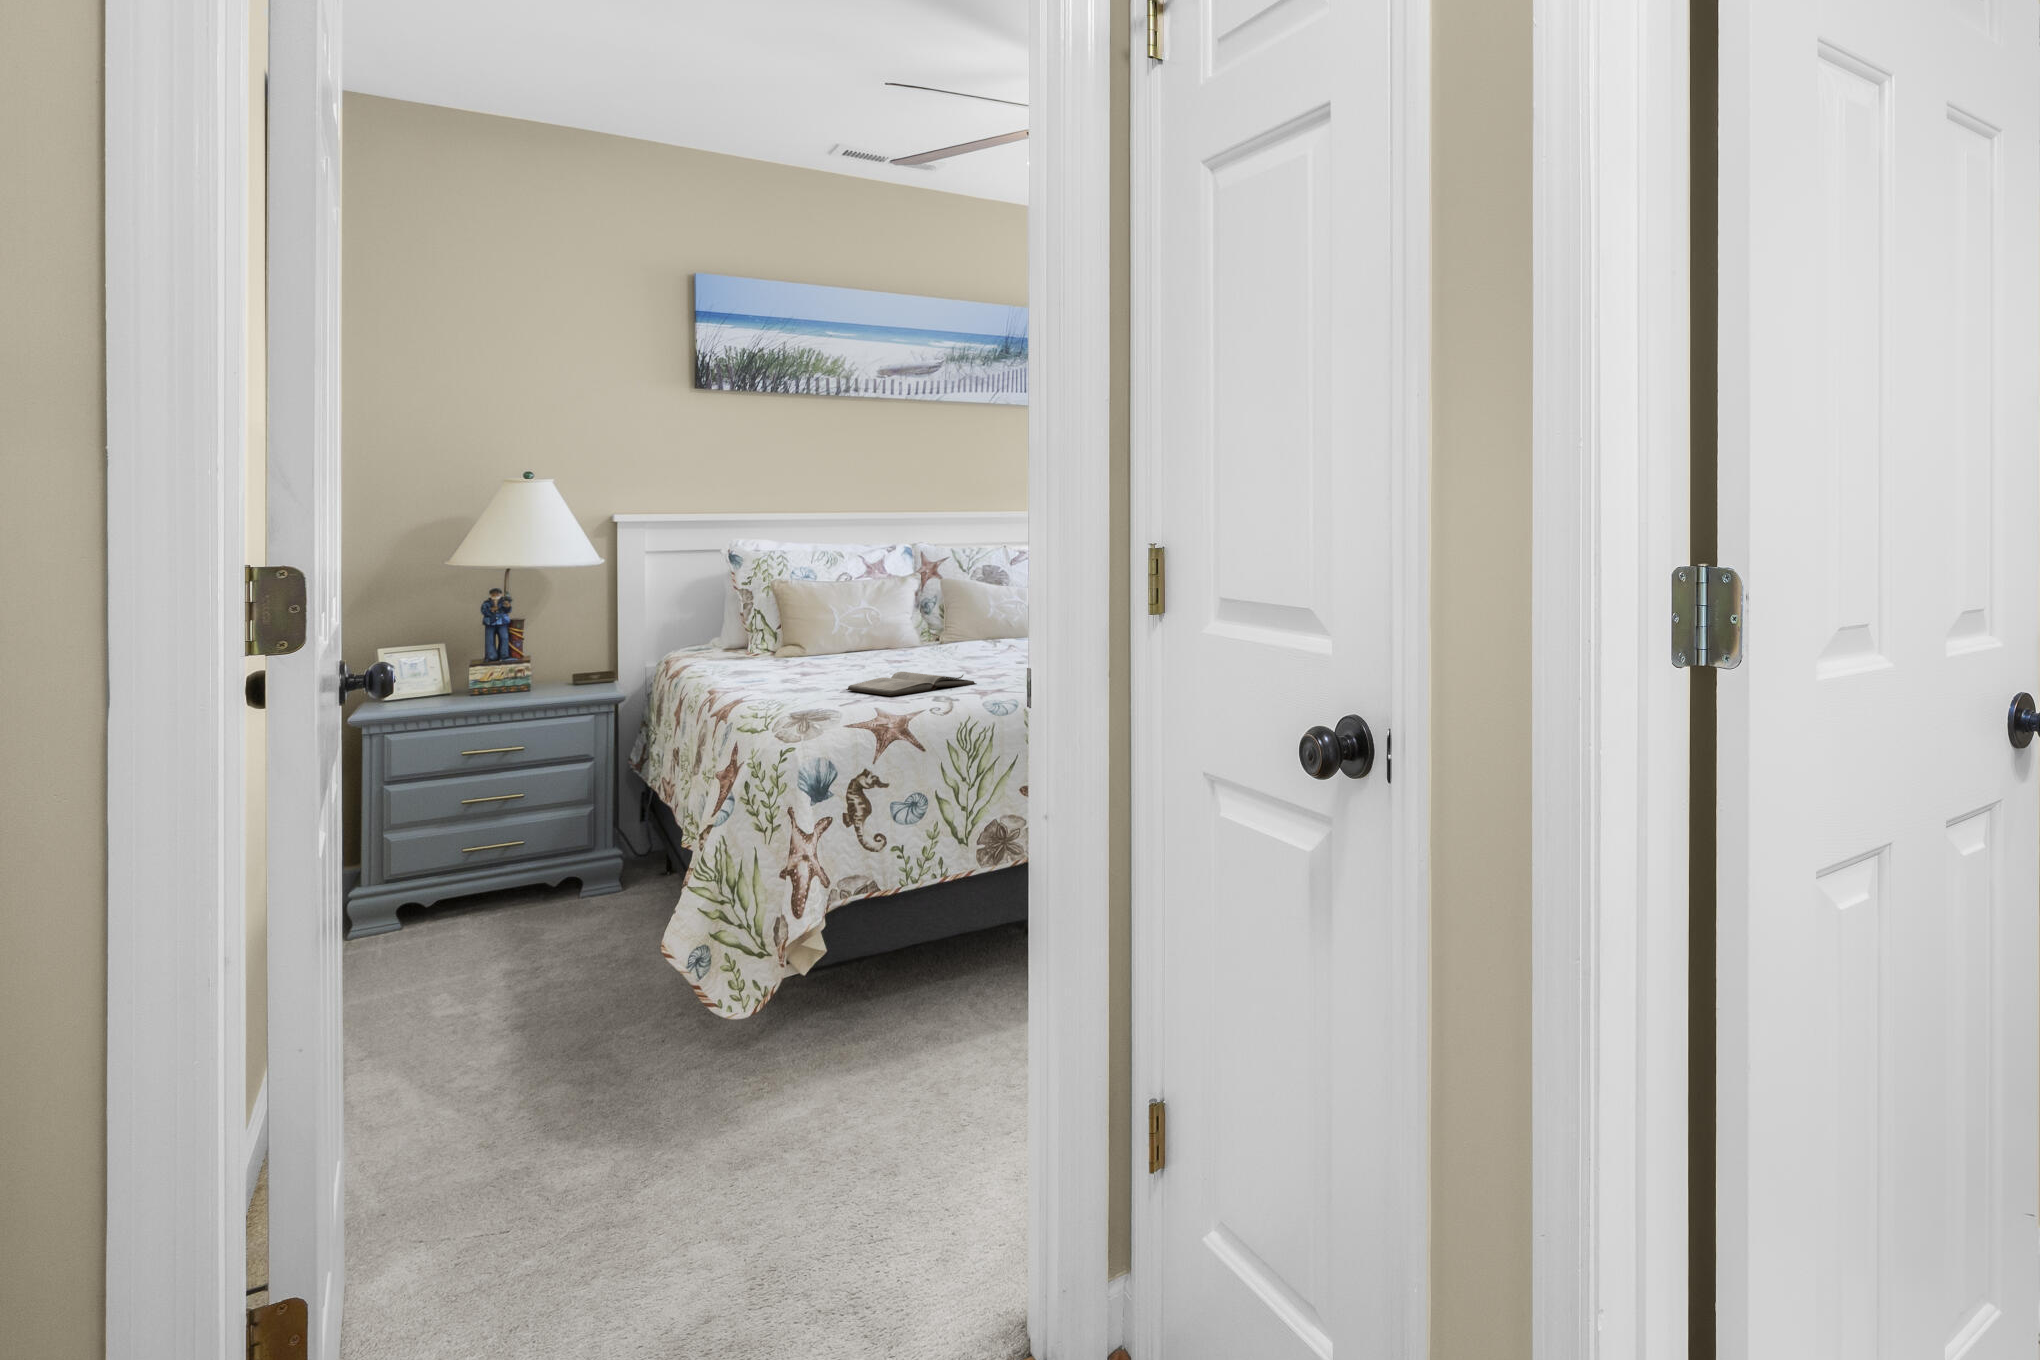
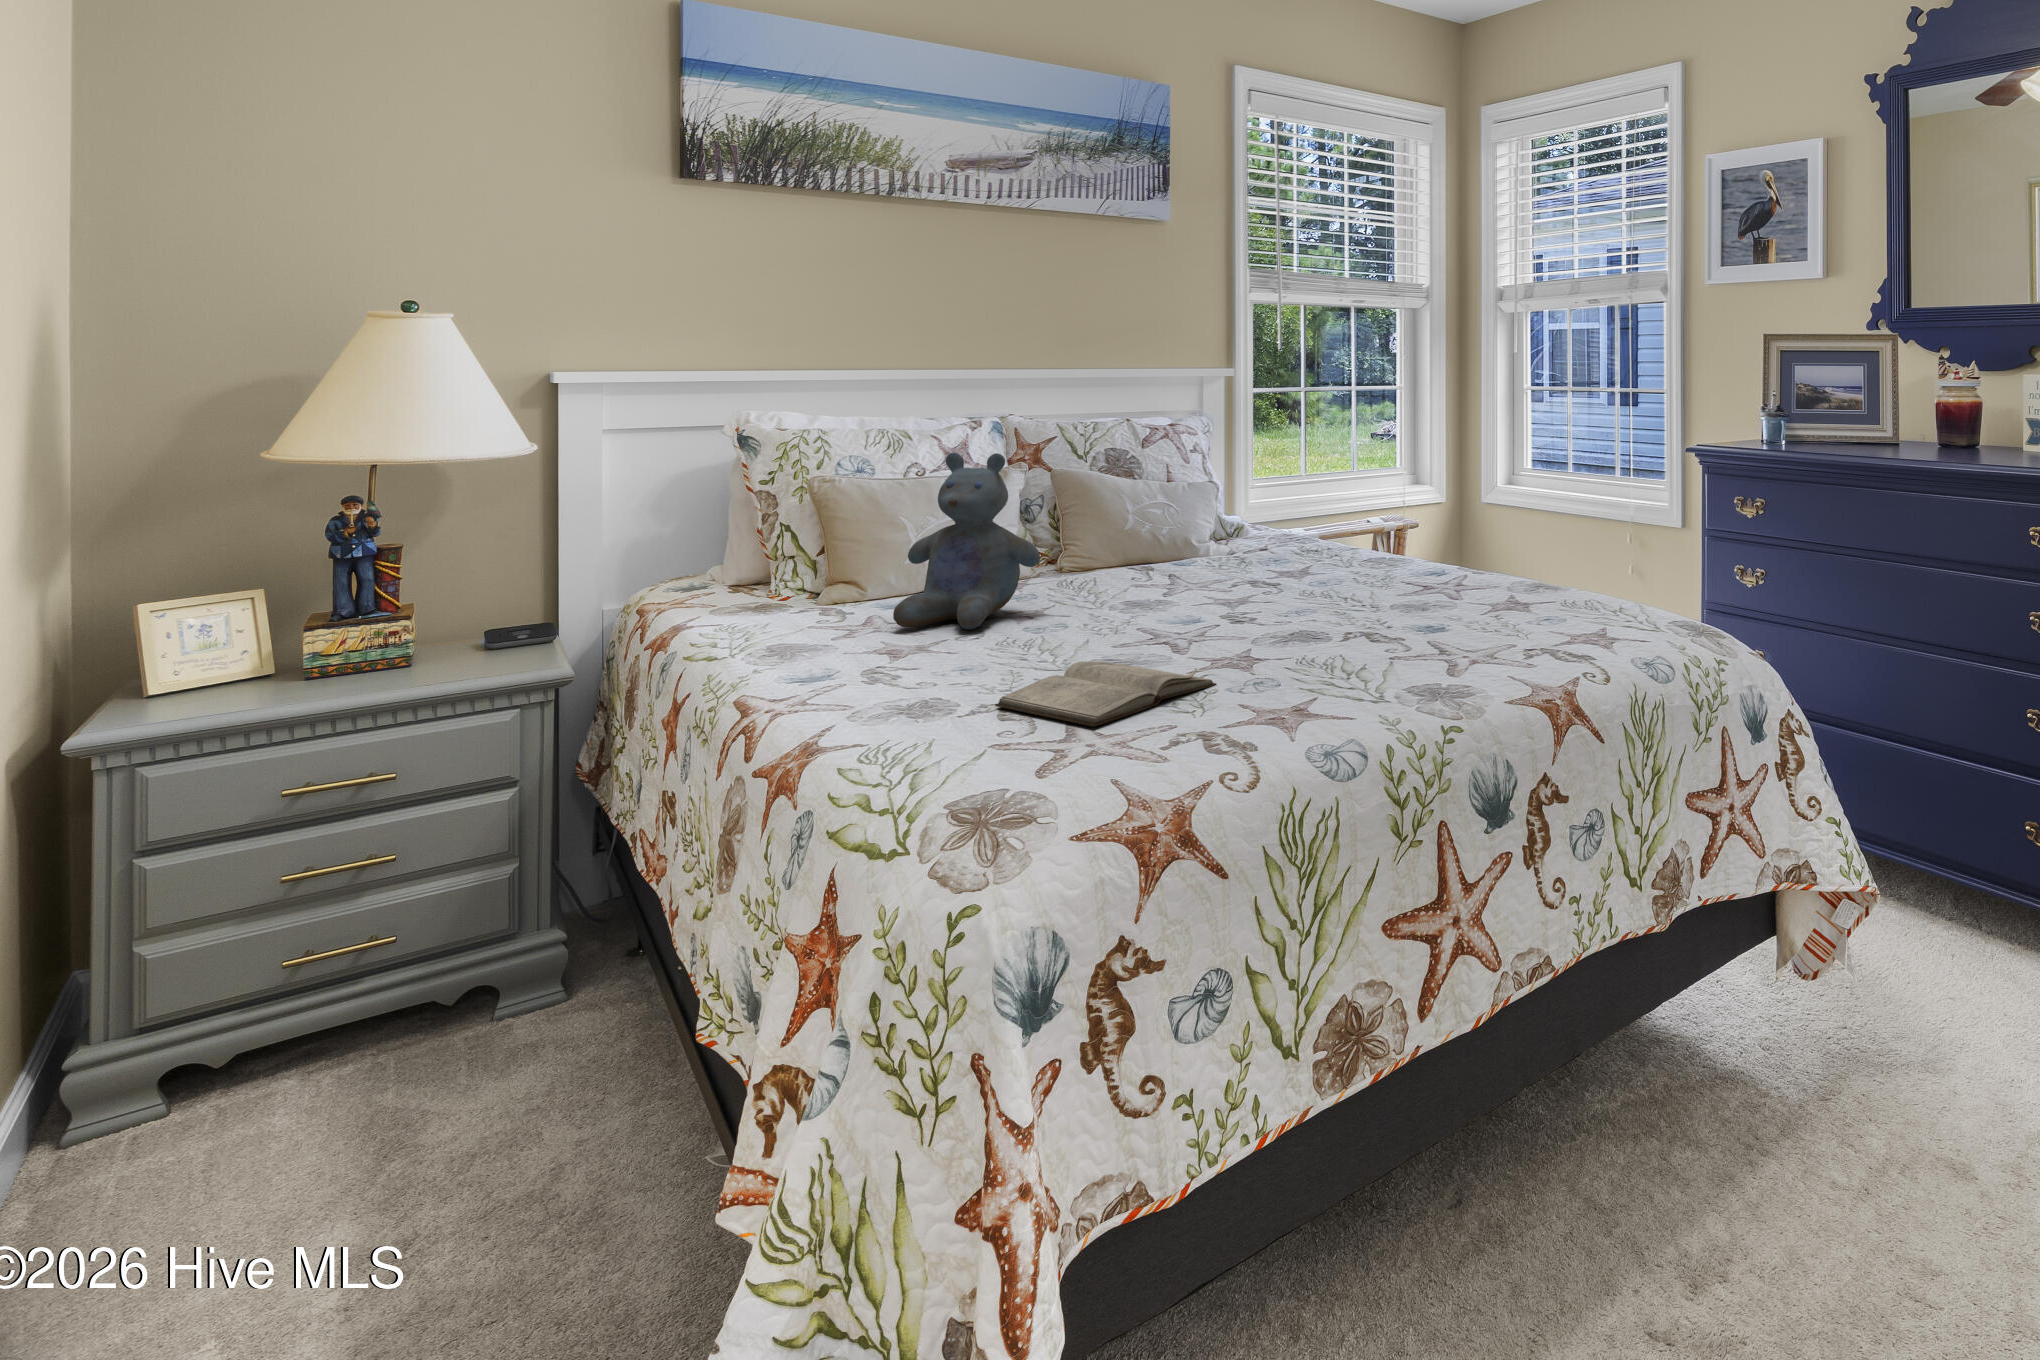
stuffed bear: none [813,561,907,665] -> present [893,453,1040,629]

